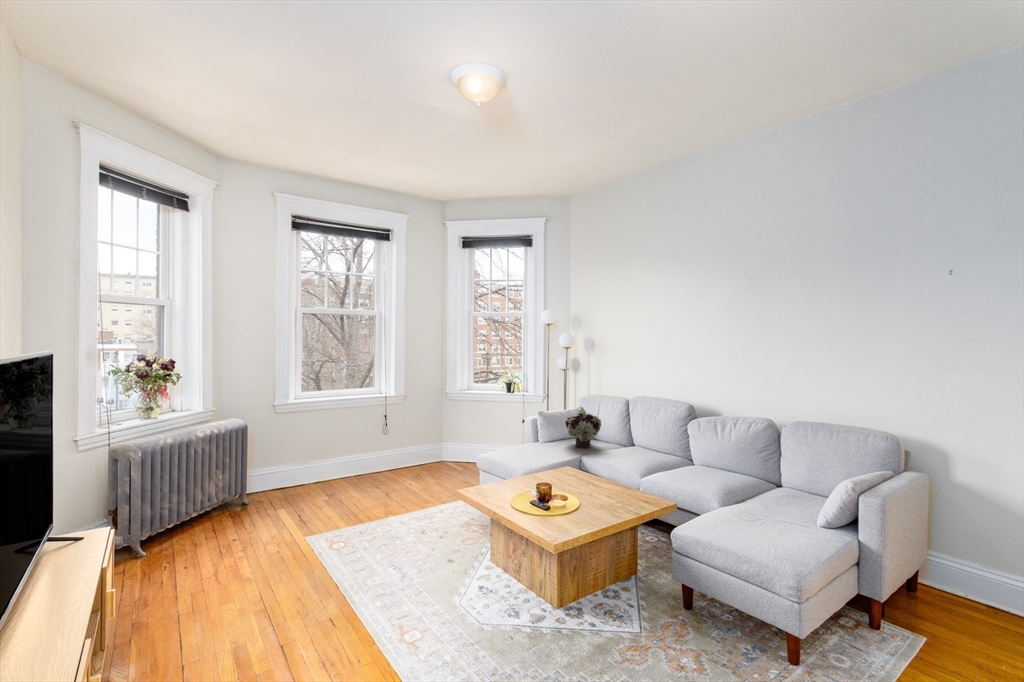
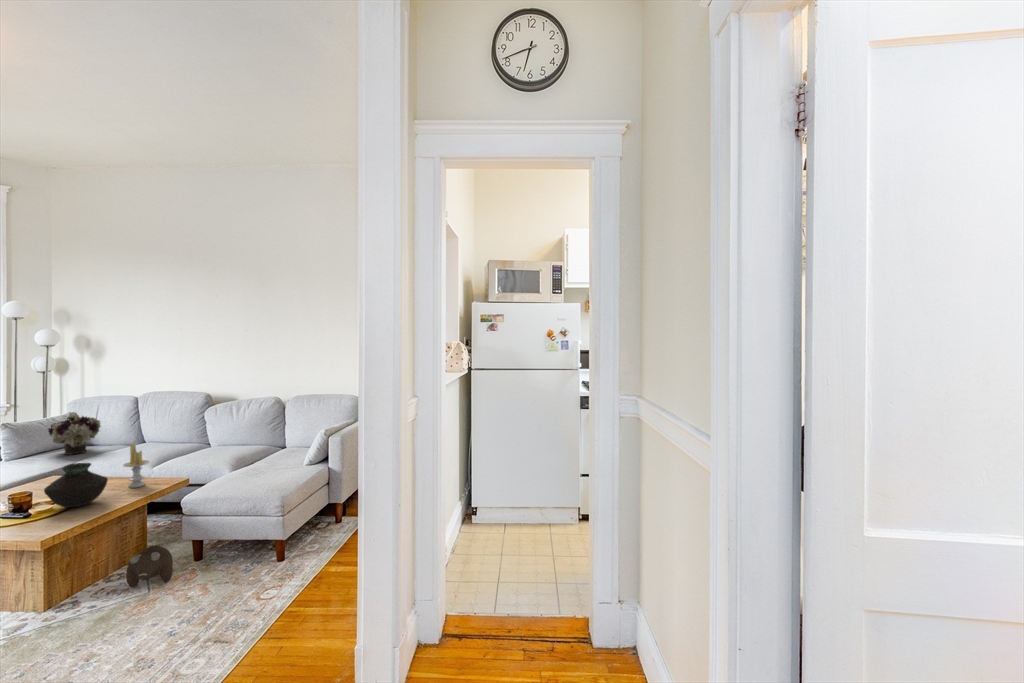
candle: none [619,456,642,503] -> present [123,444,149,488]
vase: none [560,467,607,512] -> present [44,463,108,508]
plush toy: none [621,576,663,625] -> present [126,545,173,588]

